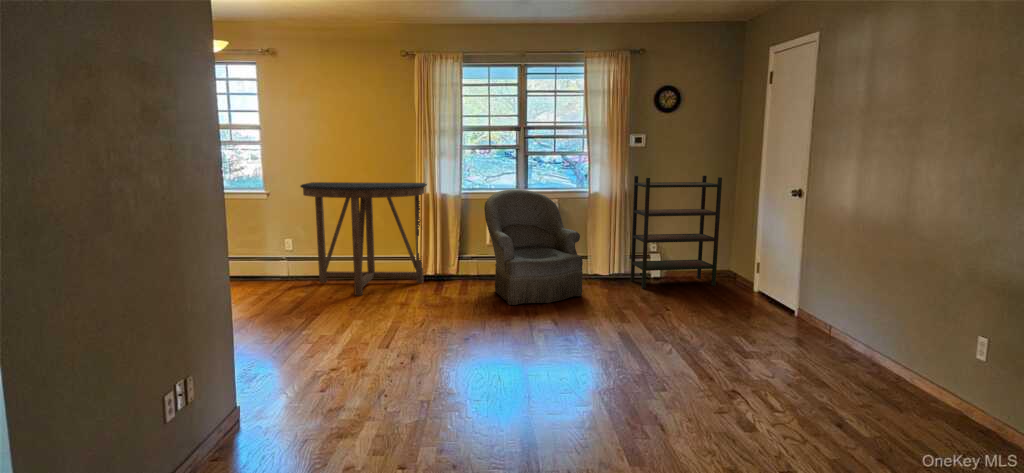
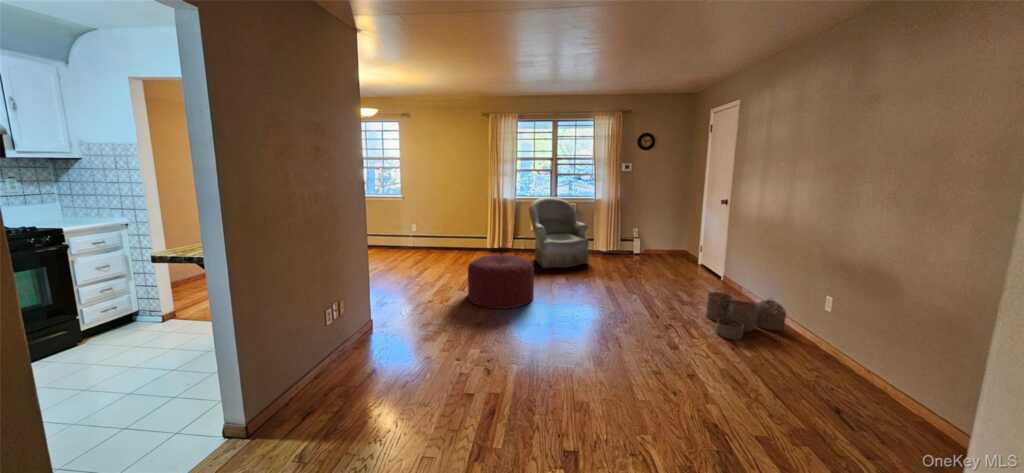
bookshelf: present [631,176,722,289] -> none [620,189,681,260]
console table: present [300,182,427,296] -> none [422,192,496,260]
ottoman: none [384,283,500,377] -> present [468,255,534,309]
woven basket: none [786,329,912,413] -> present [706,292,786,340]

